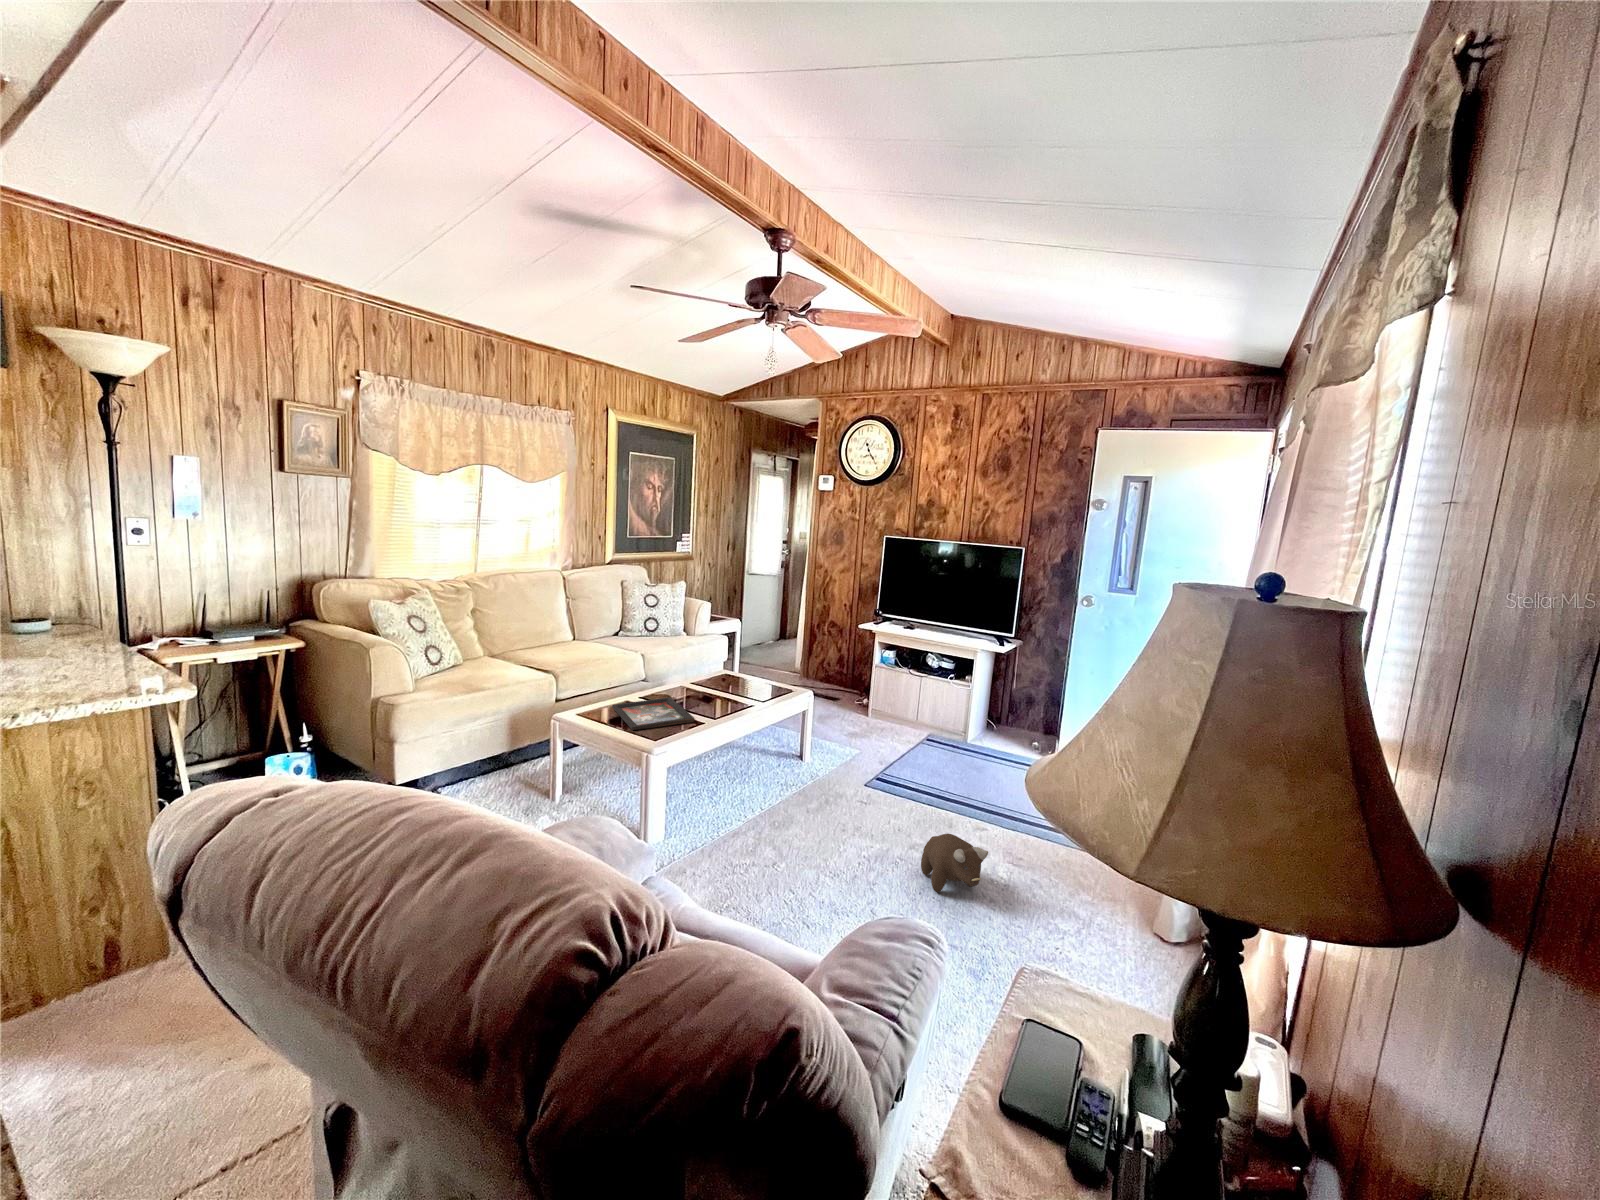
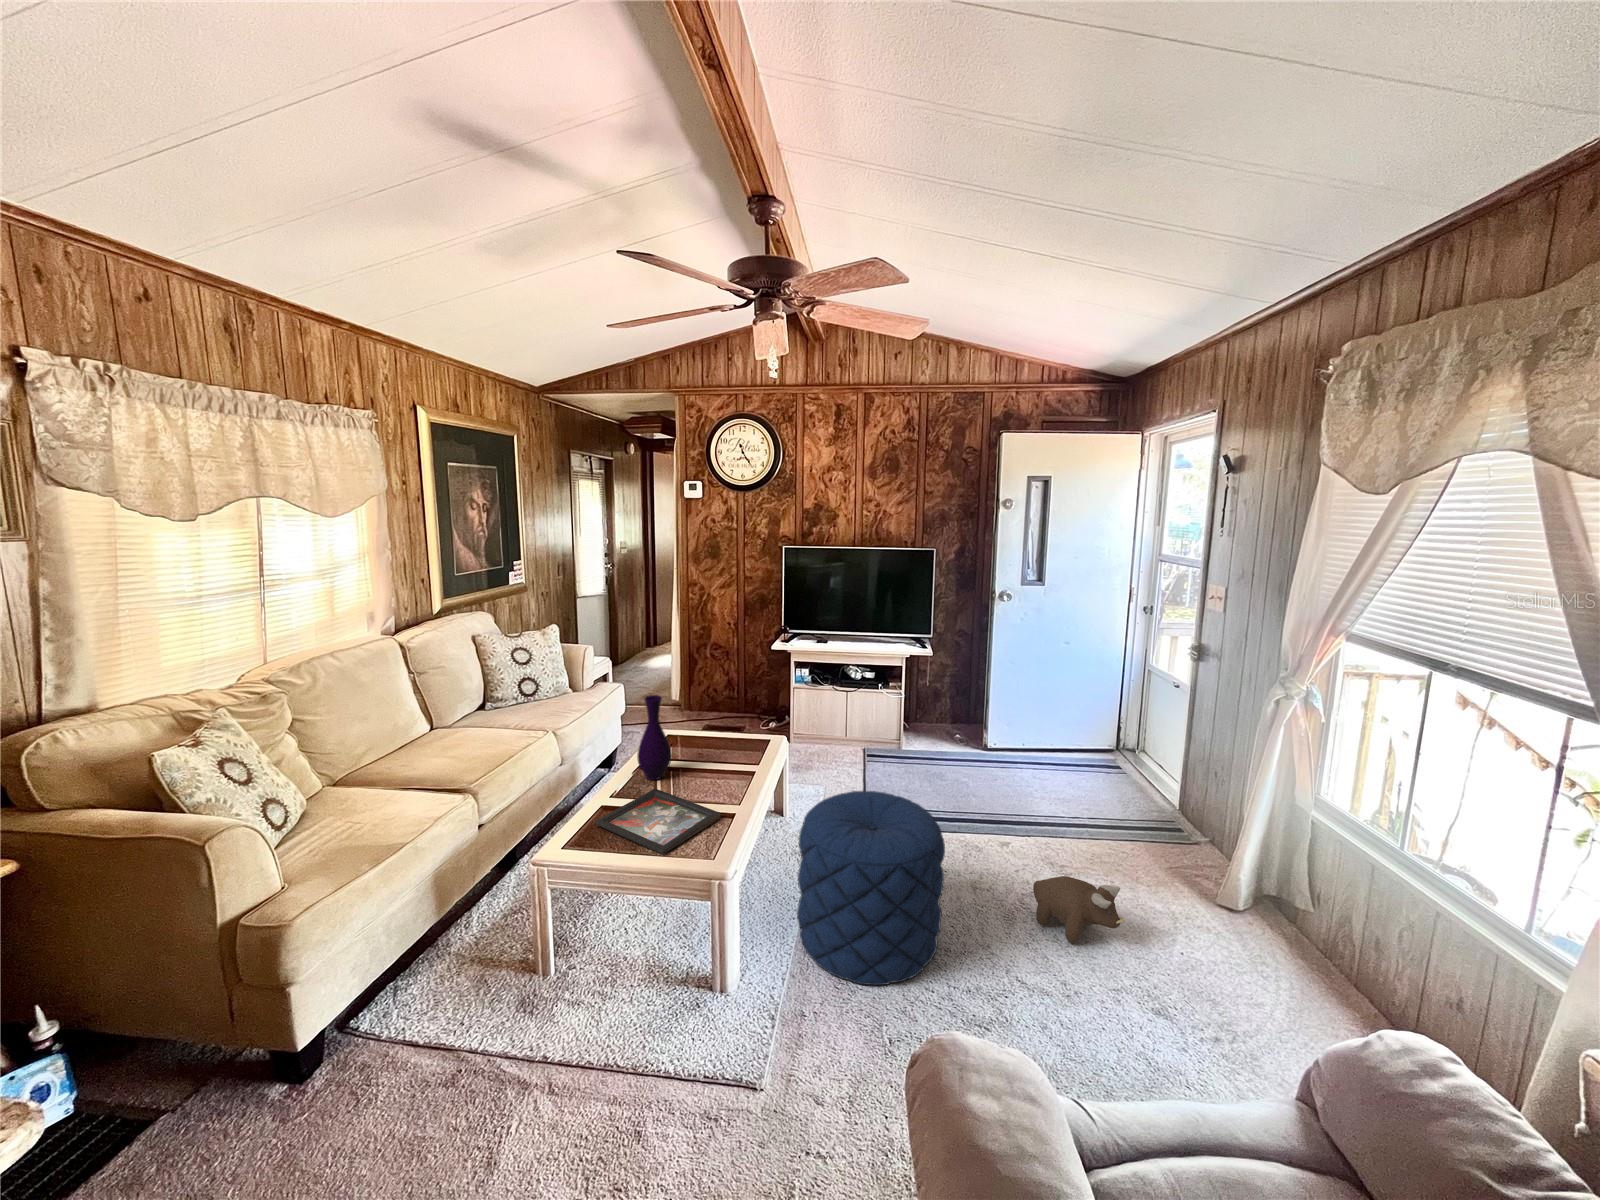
vase: none [671,628,698,696] -> present [637,695,672,780]
pouf: none [713,720,838,868] -> present [797,791,945,985]

